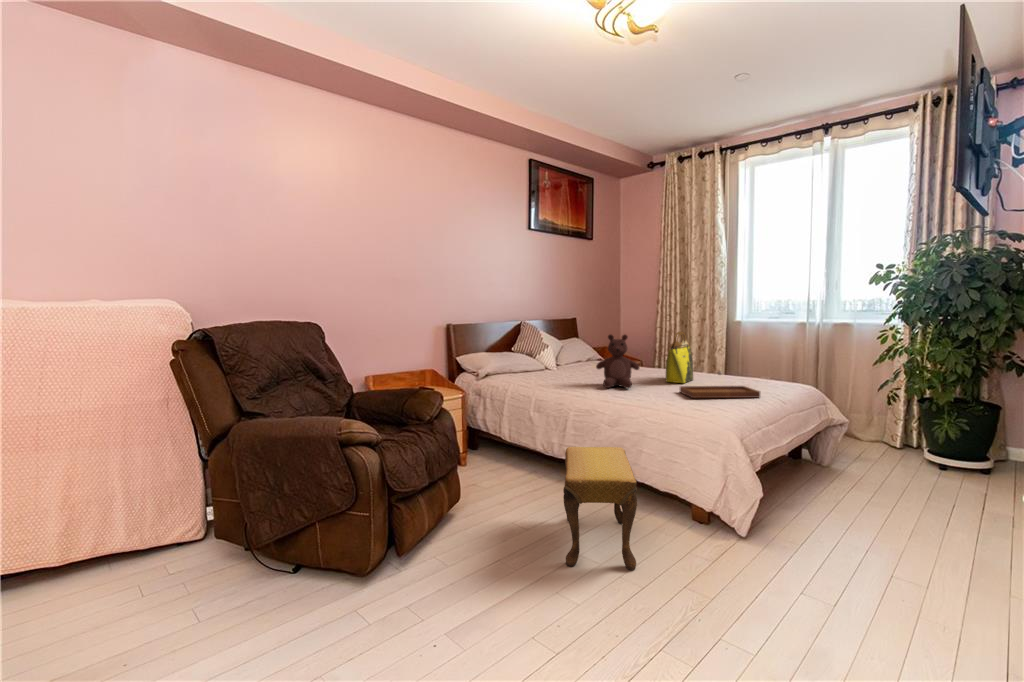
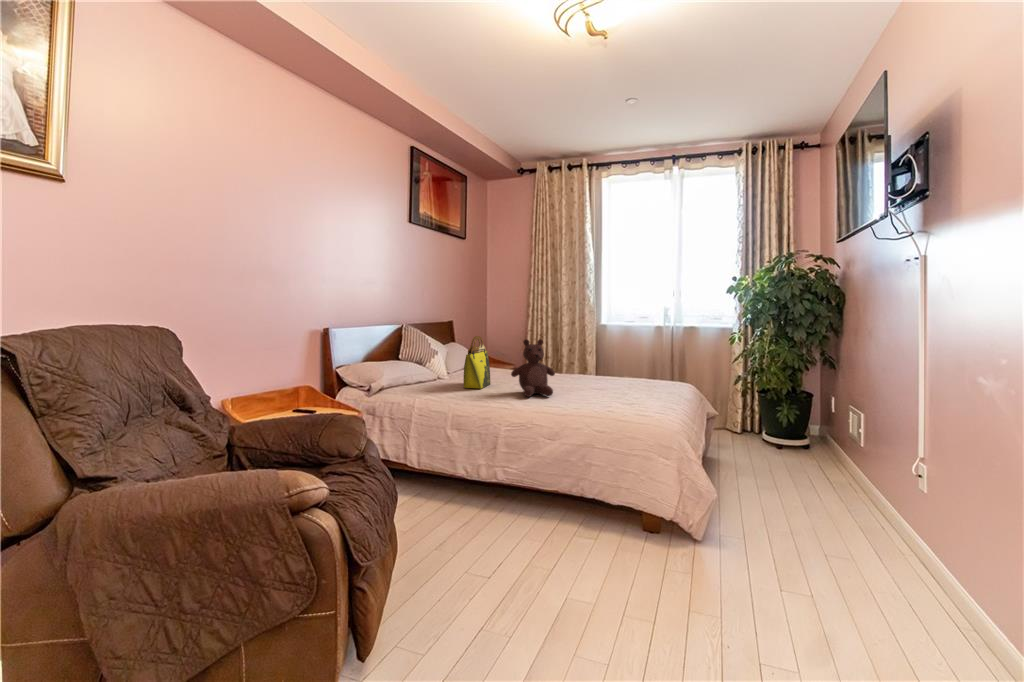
tote bag: present [665,332,693,383] -> present [464,336,491,389]
tray: present [680,372,760,398] -> none [600,375,674,403]
footstool: present [563,447,637,570] -> none [523,465,636,620]

